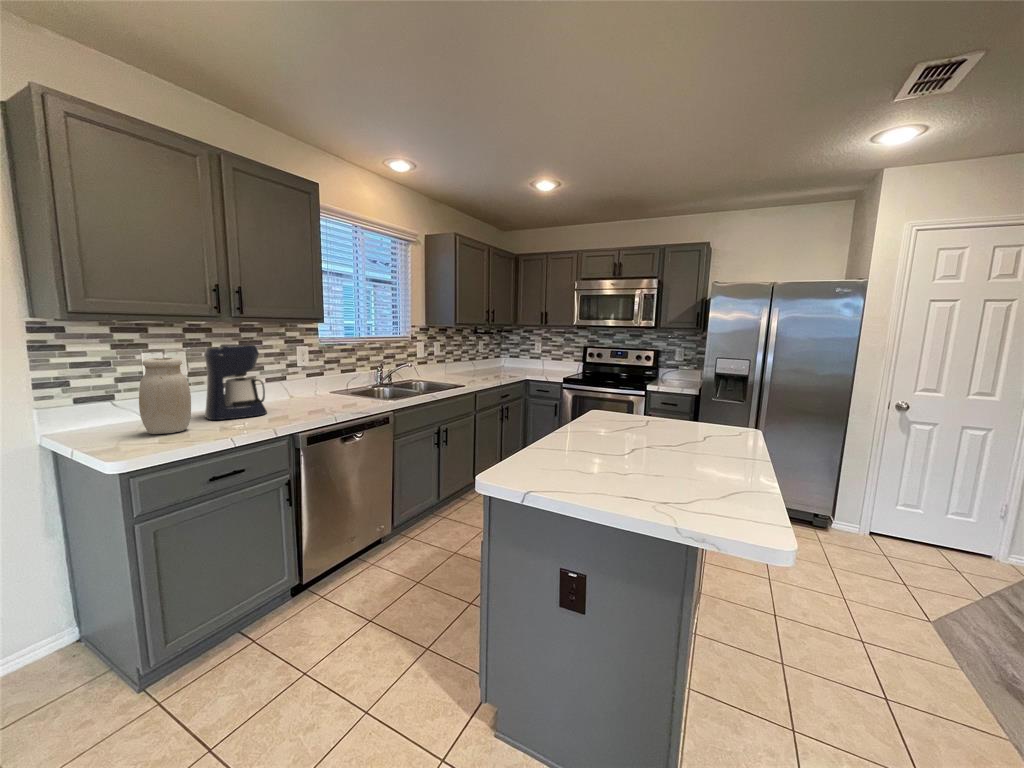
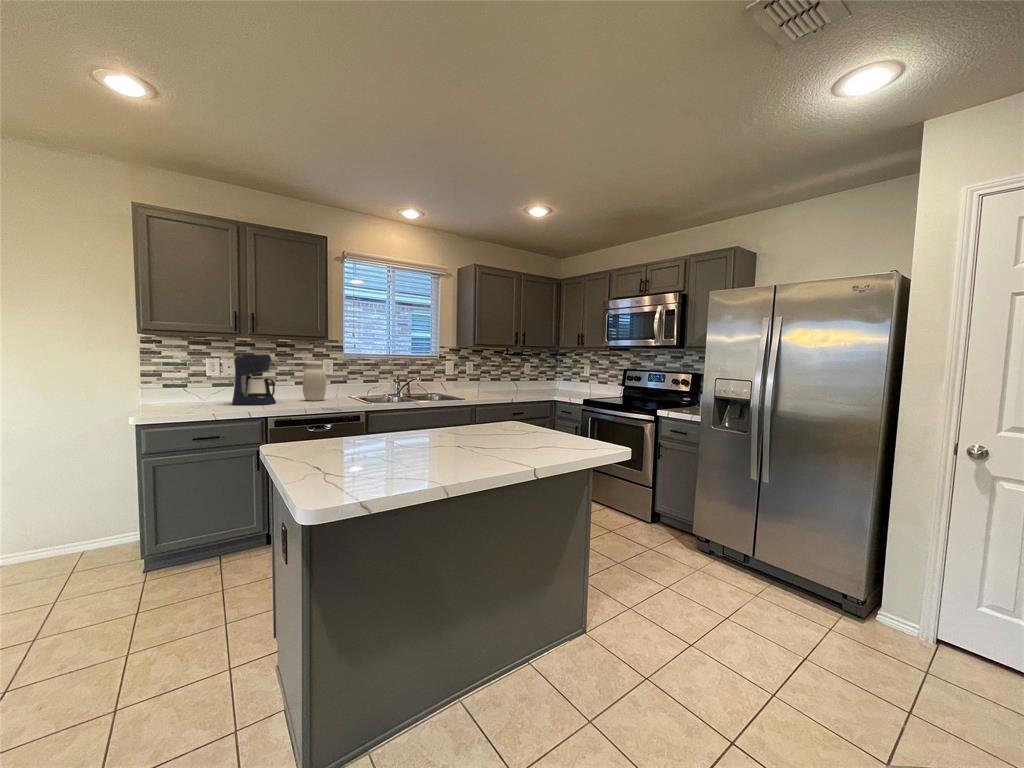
jar: present [139,358,191,434] -> present [303,361,326,401]

